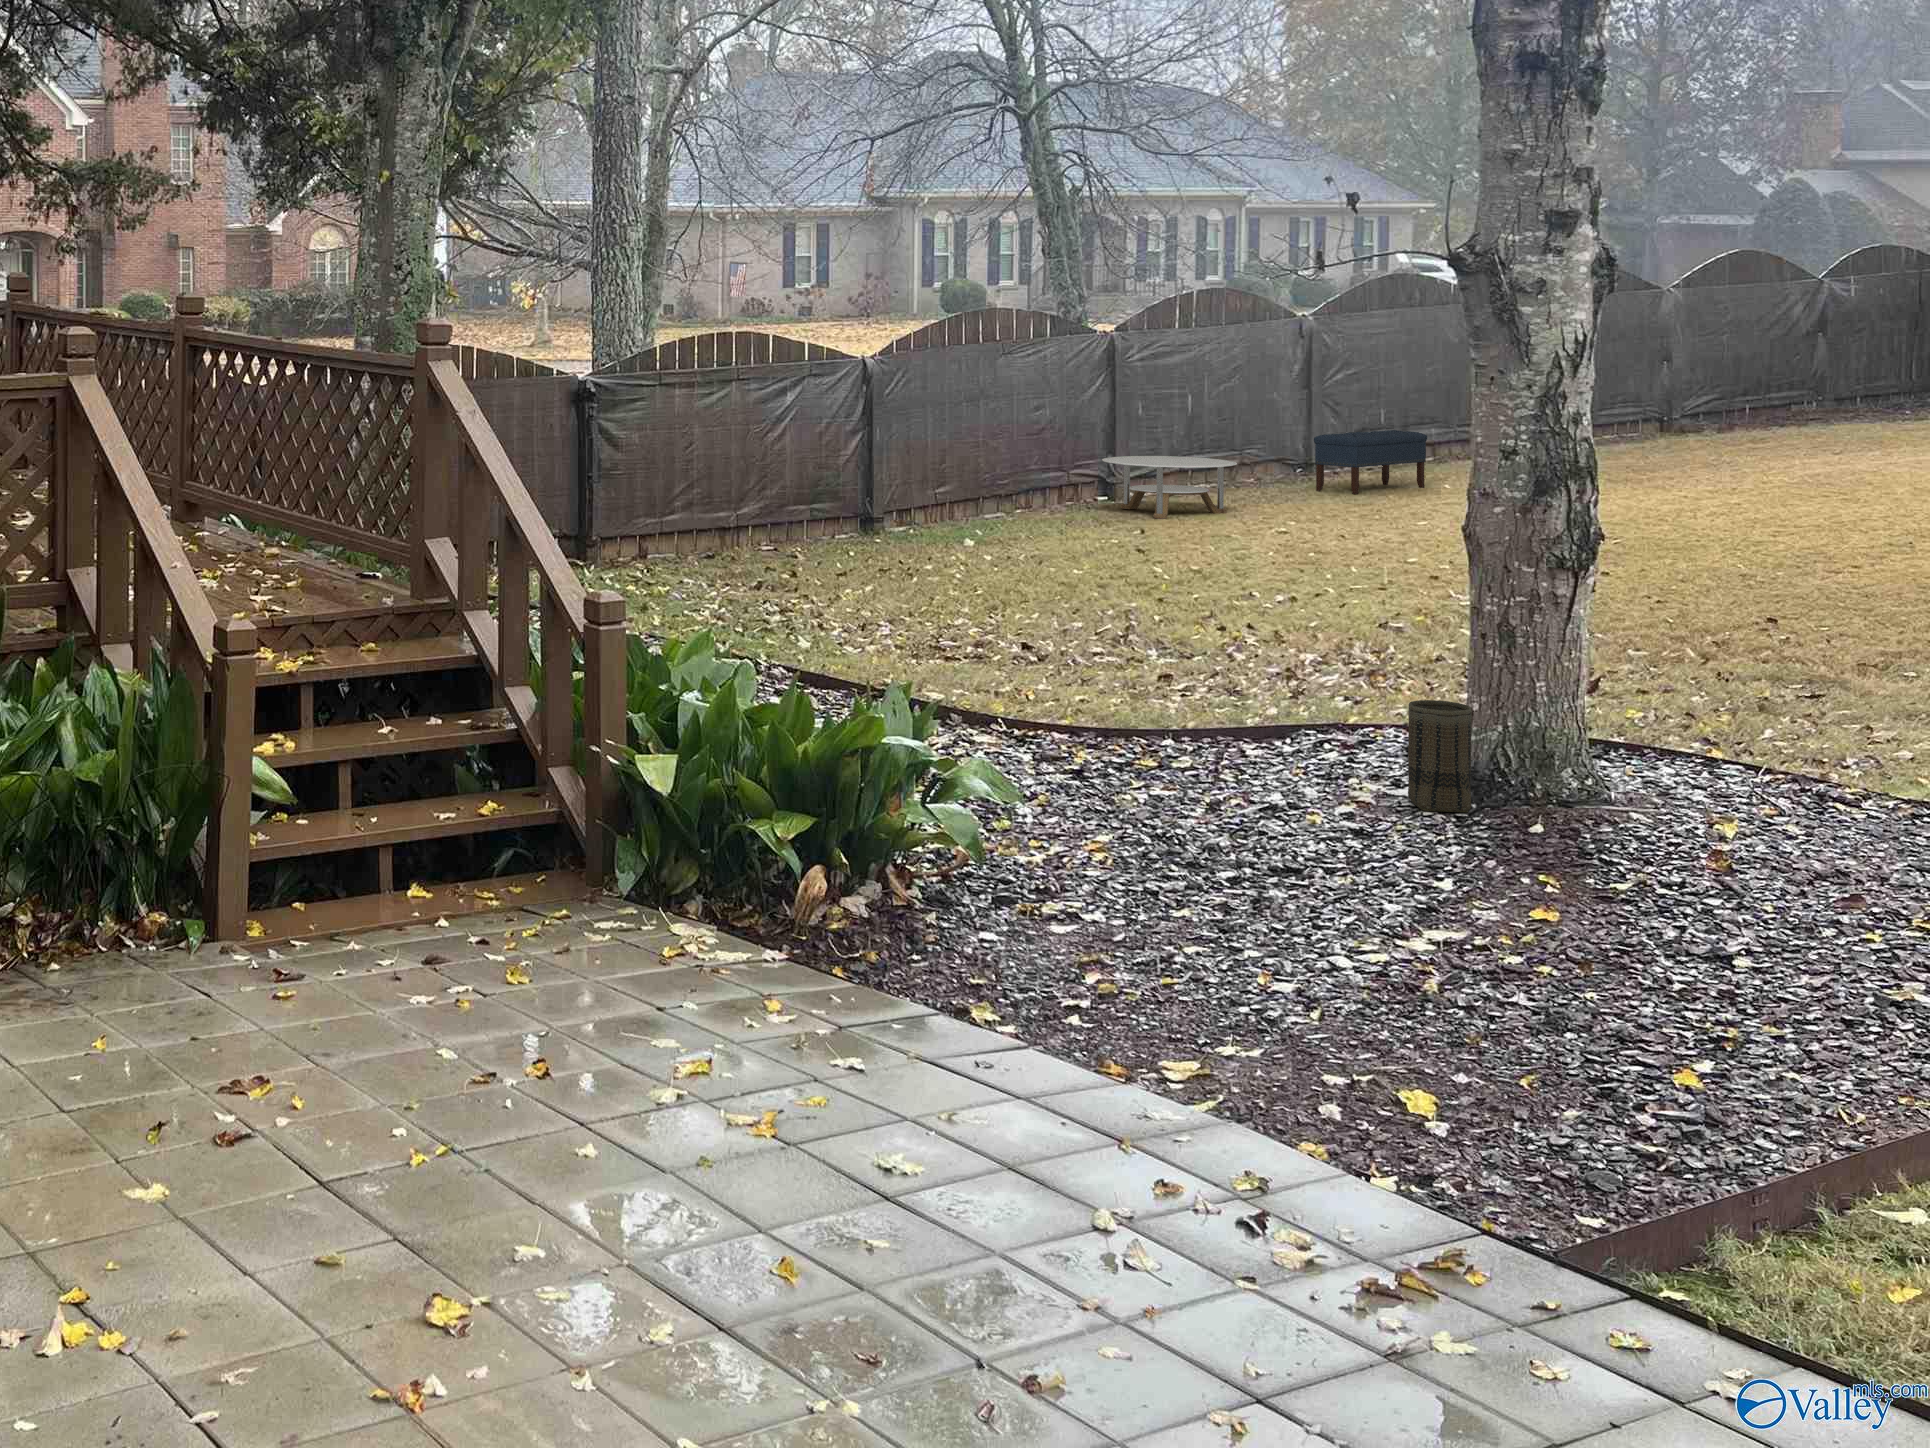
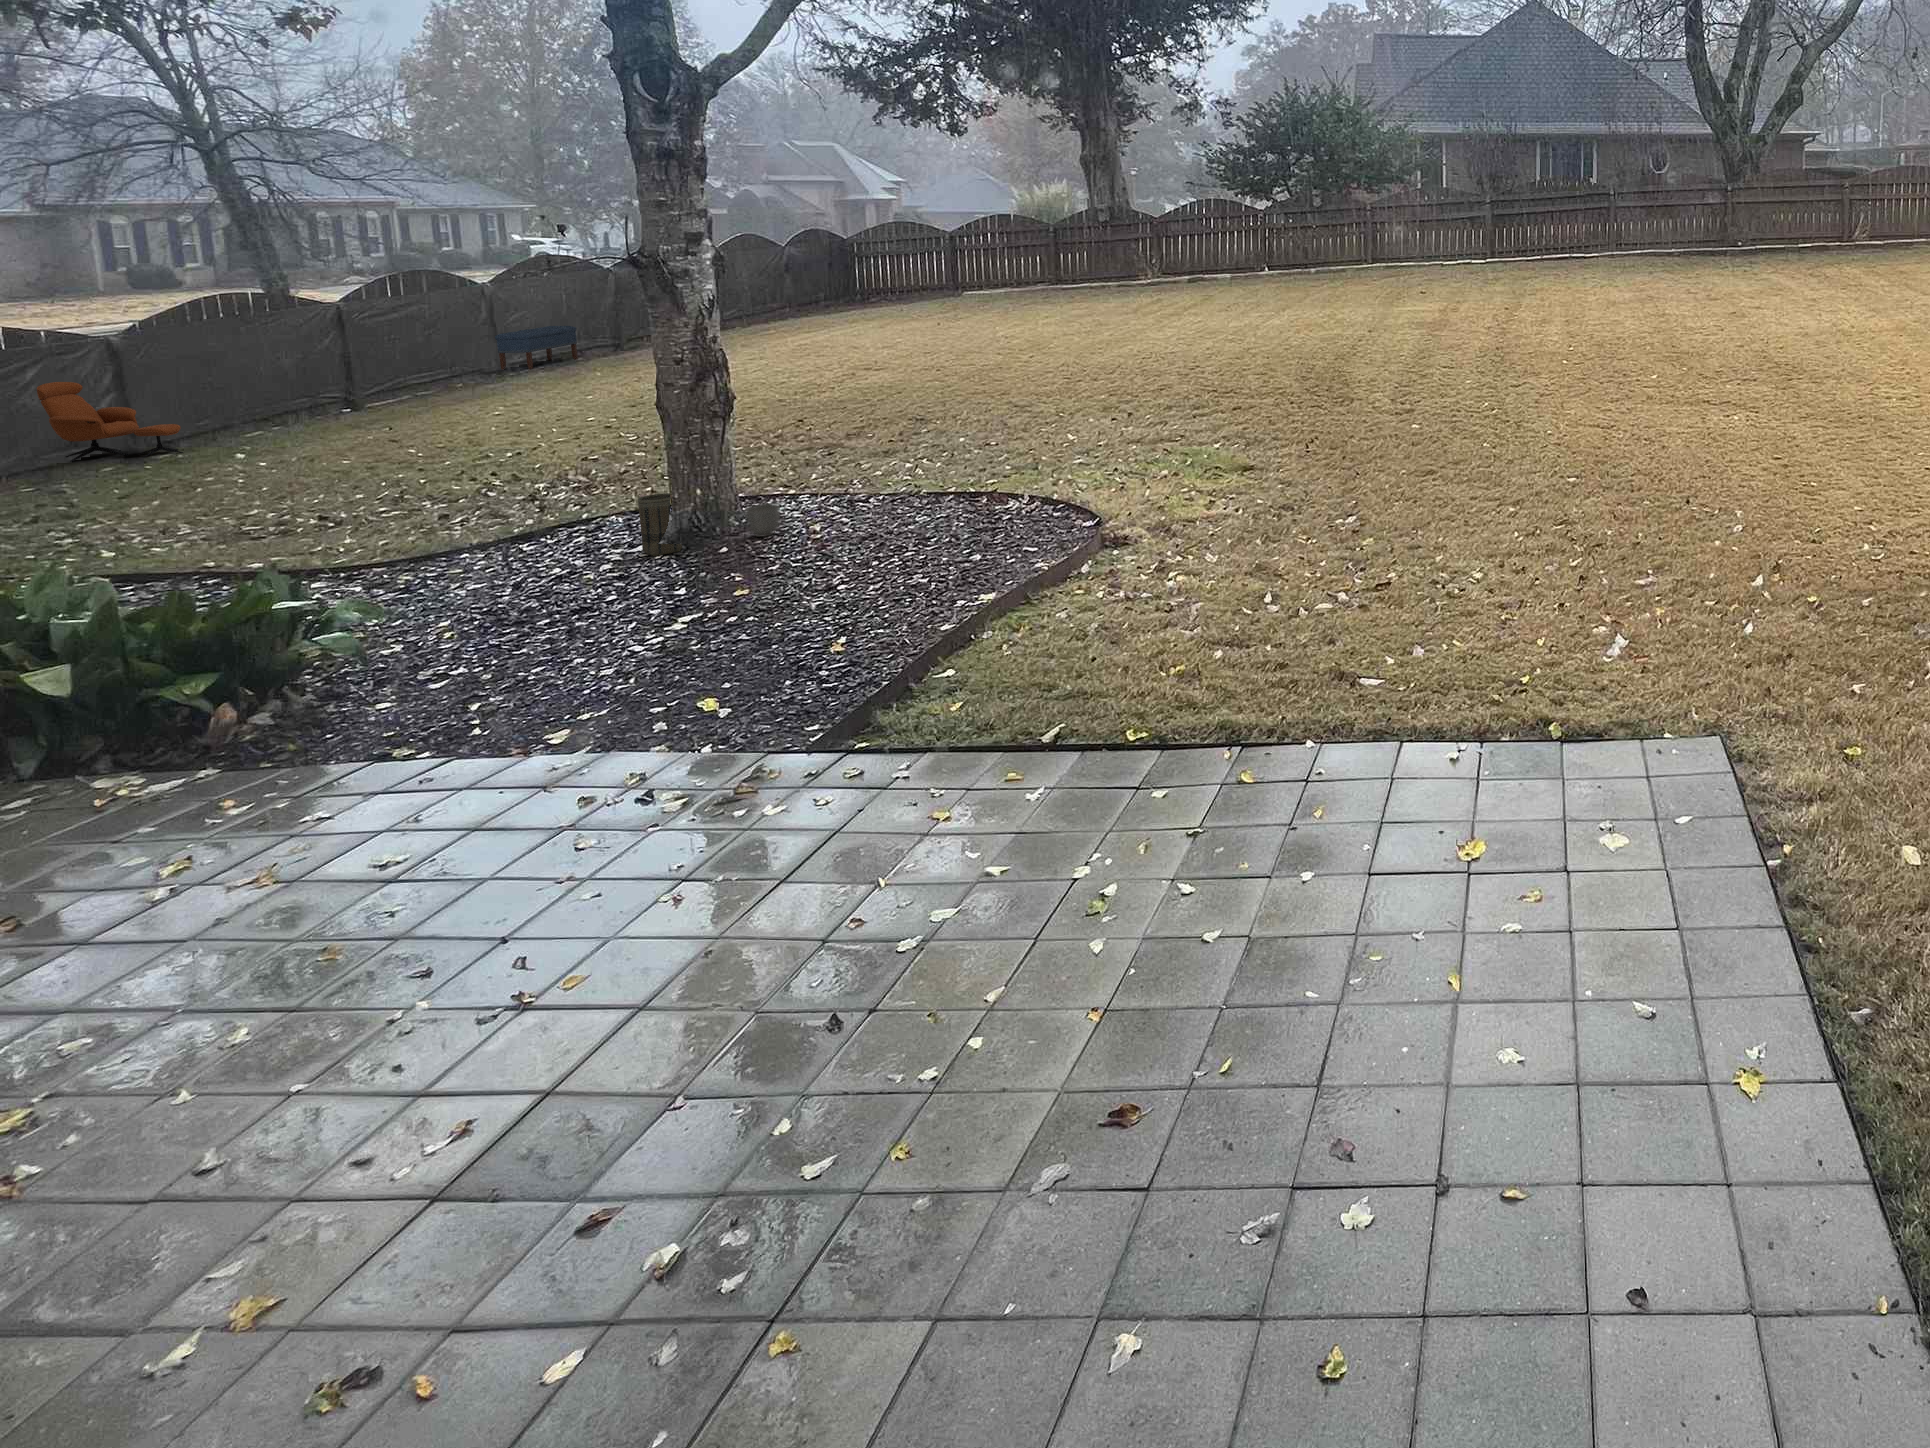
lounge chair: none [822,441,938,548] -> present [37,382,183,462]
round table: present [1102,456,1237,519] -> none [325,358,443,404]
planter: none [1588,758,1654,824] -> present [745,503,780,537]

